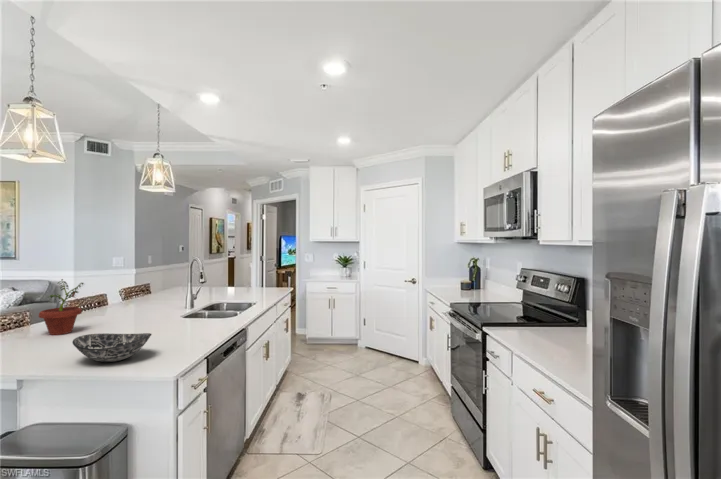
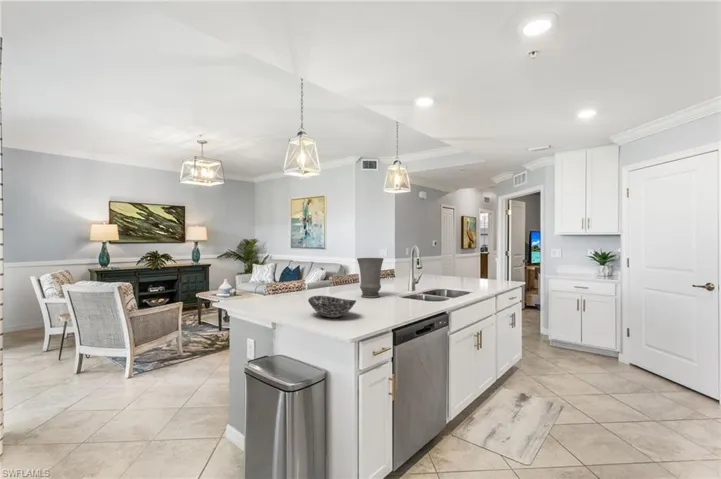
vase: none [122,275,161,326] -> present [357,258,384,298]
potted plant: present [39,279,84,335] -> none [309,258,335,297]

